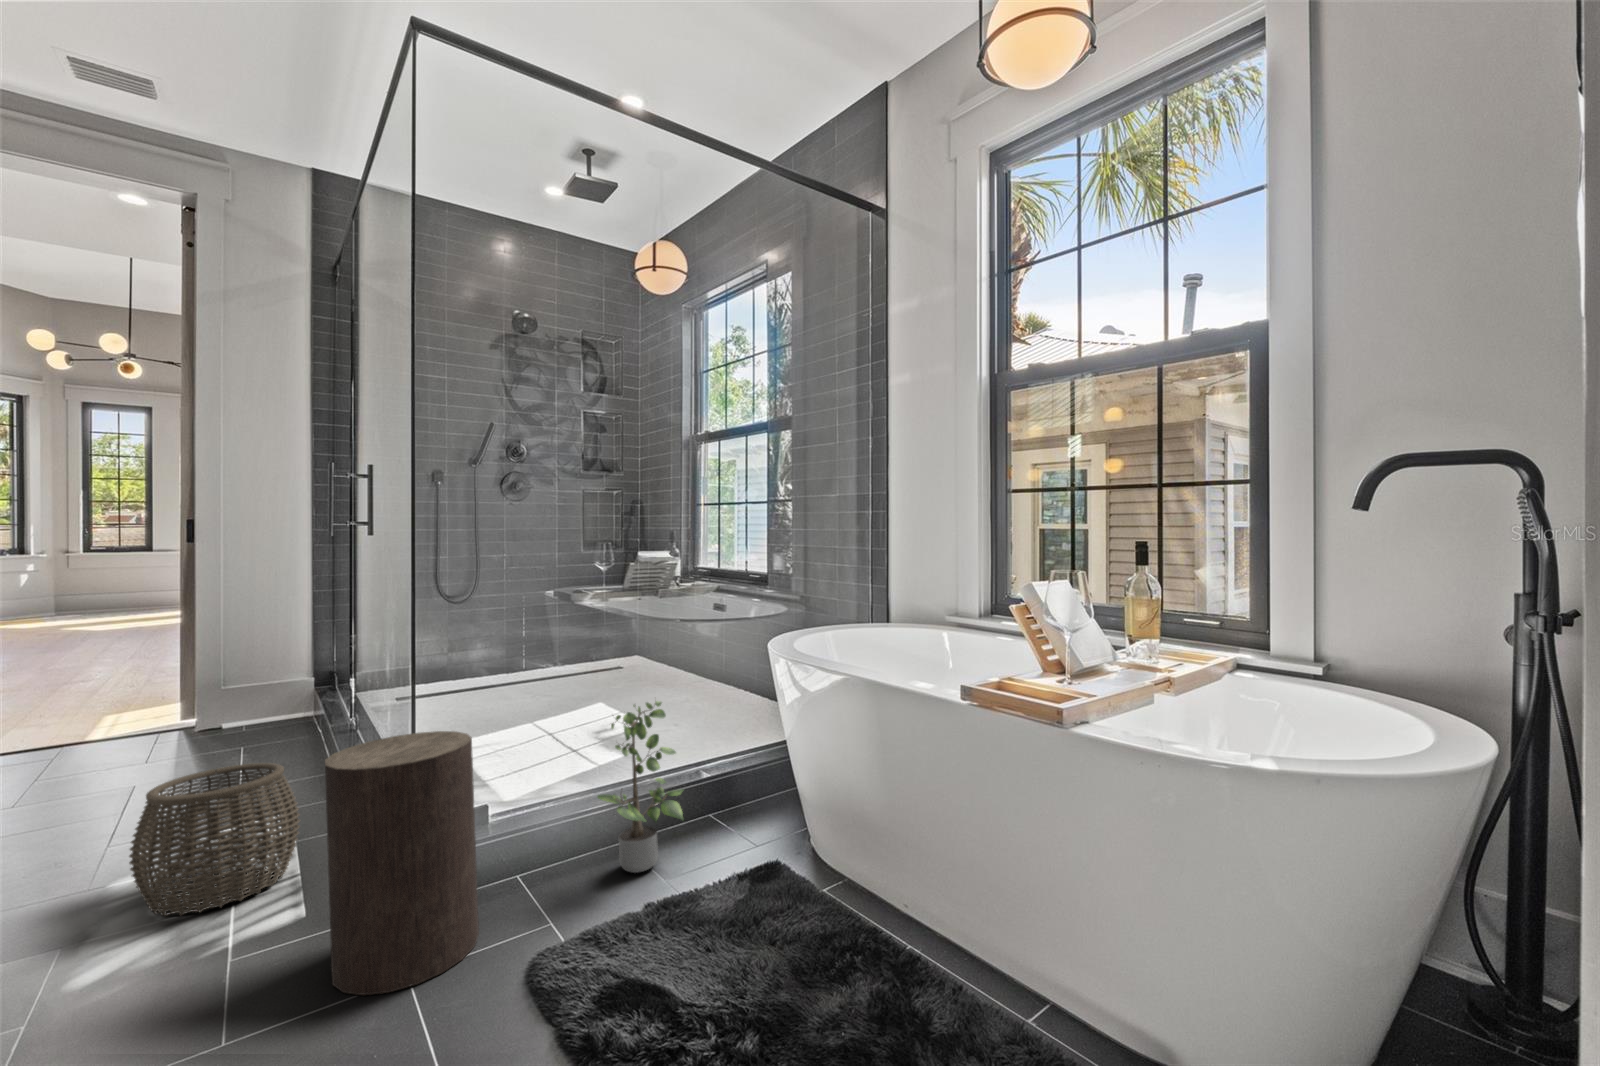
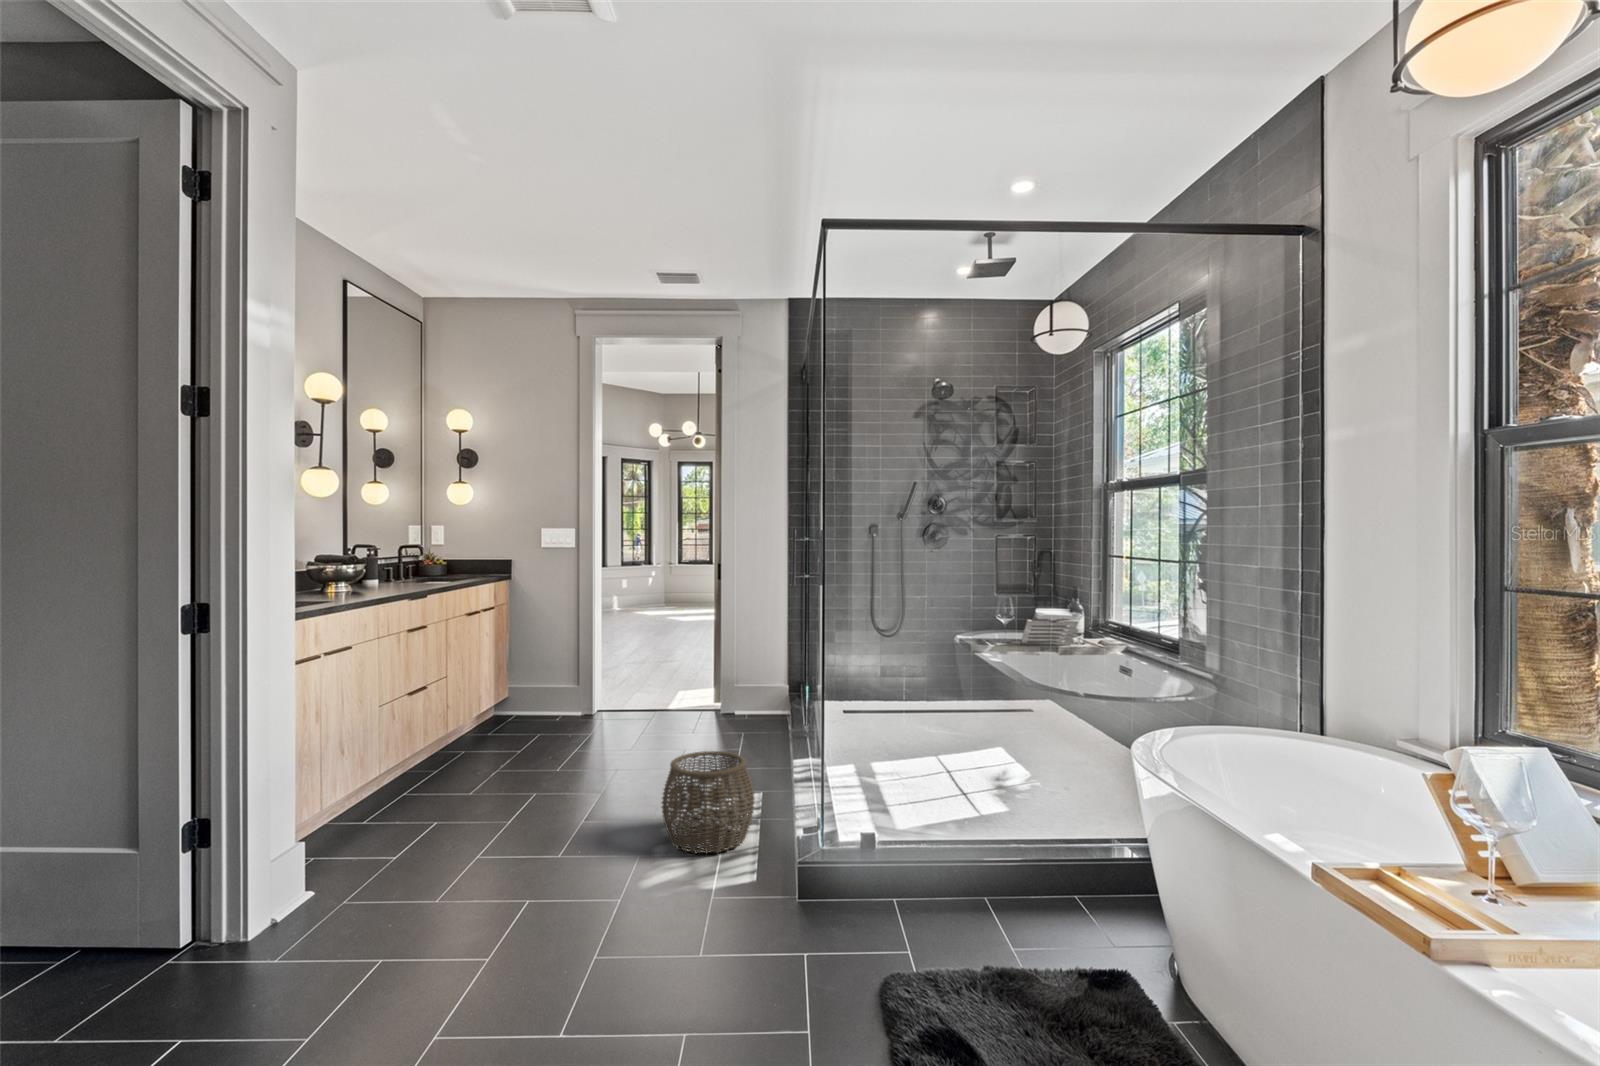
potted plant: present [597,701,684,873] -> none [959,773,1049,934]
stool: present [325,731,479,995] -> none [758,766,856,964]

